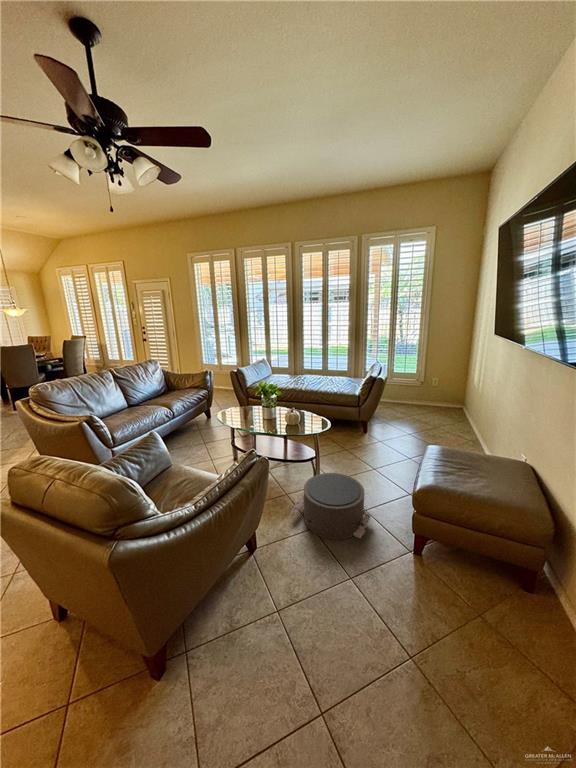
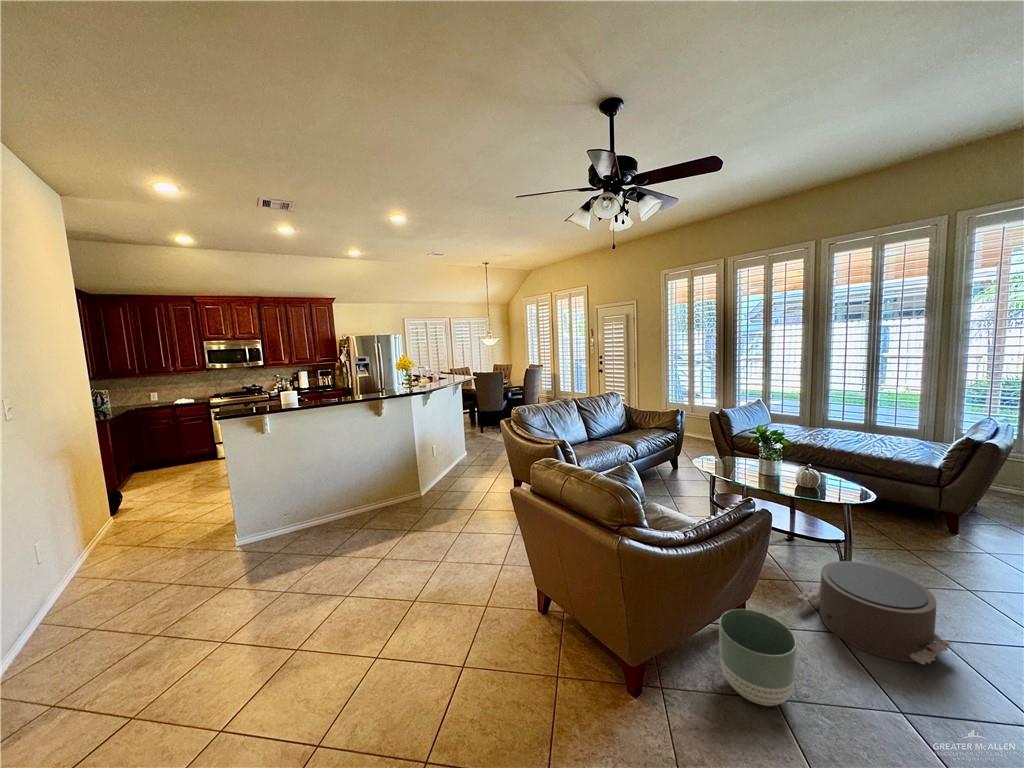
planter: none [231,551,289,636] -> present [719,609,796,706]

